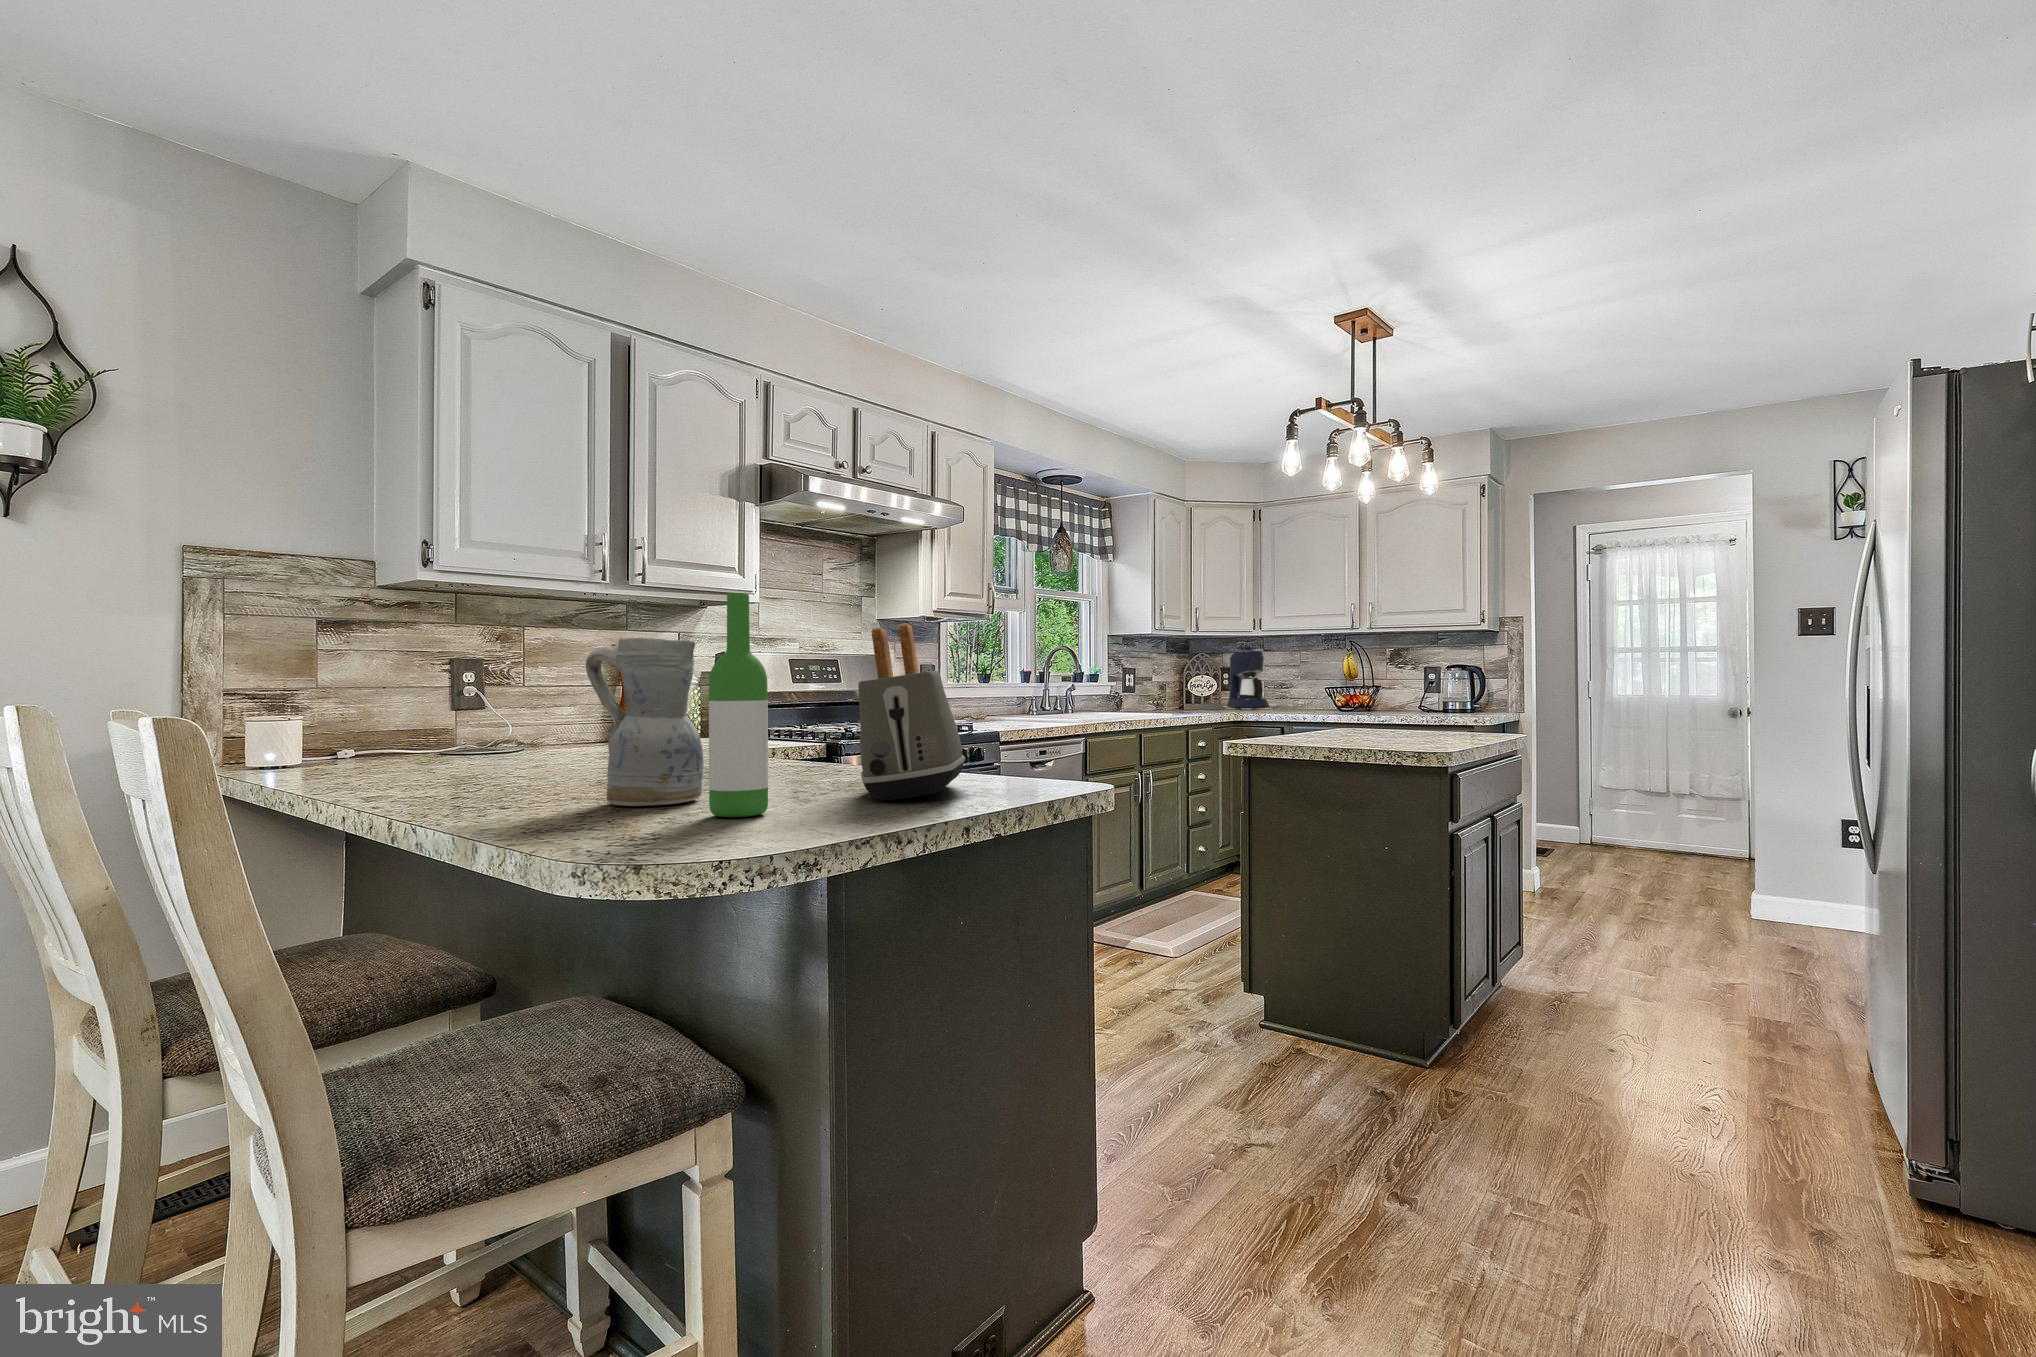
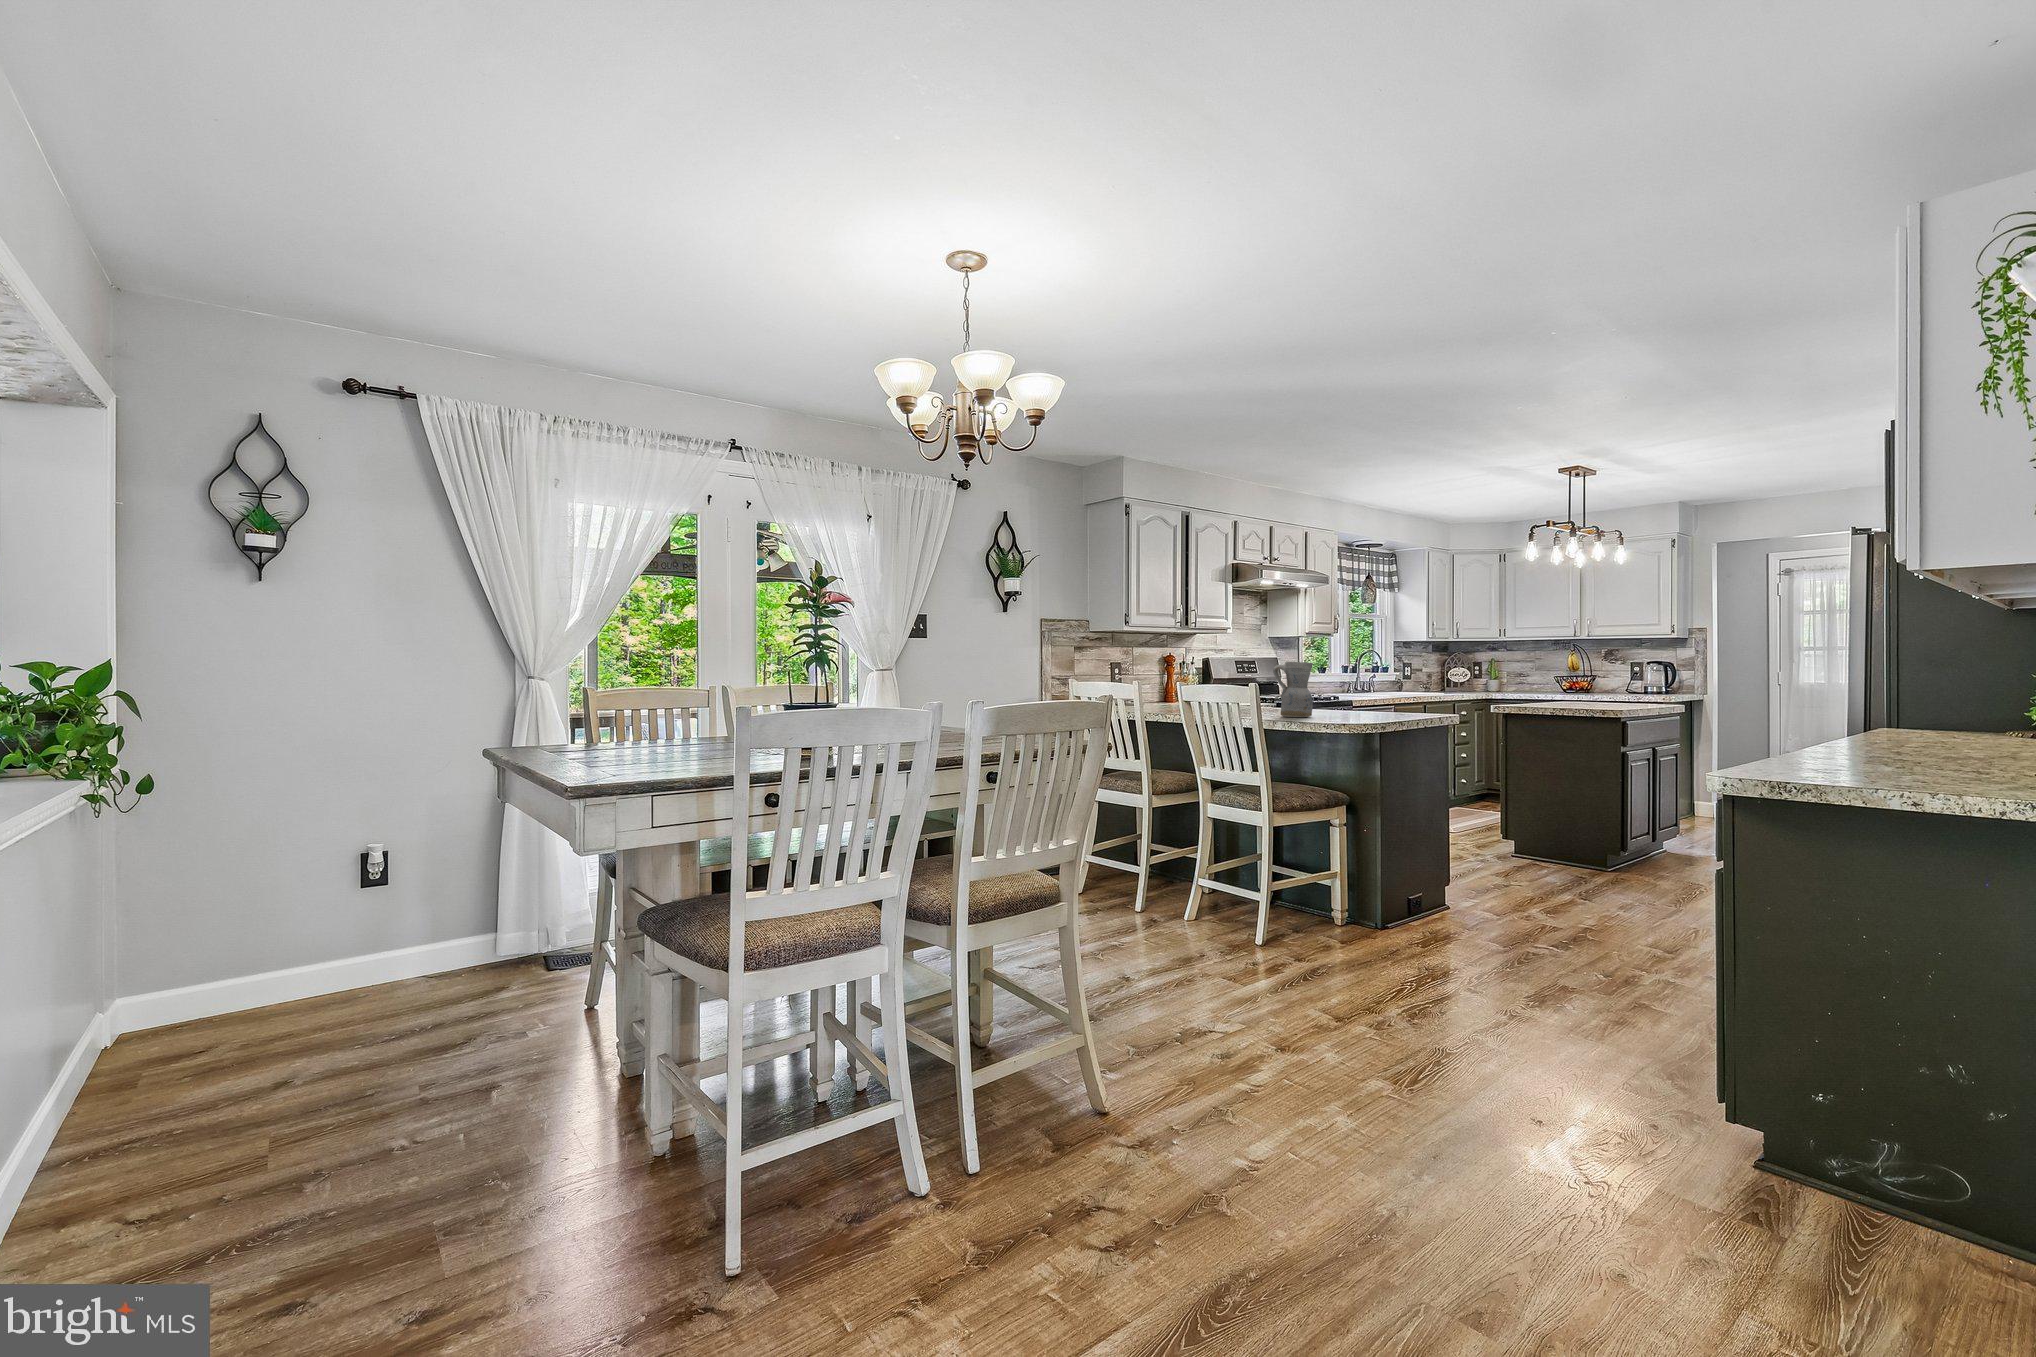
wine bottle: present [709,593,768,817] -> none [1331,649,1350,719]
toaster: present [858,623,965,800] -> none [1363,656,1406,717]
coffee maker: present [1227,651,1269,707] -> none [1478,651,1511,689]

